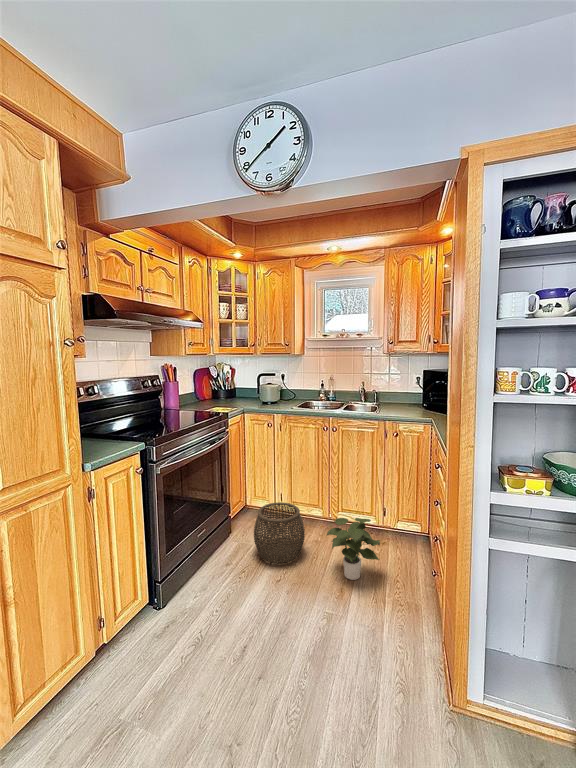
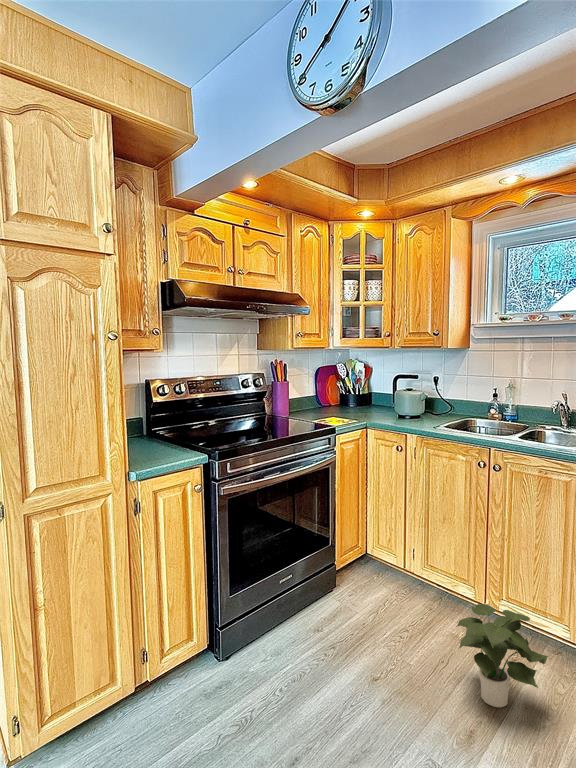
woven basket: present [254,502,305,564] -> none [356,561,432,651]

